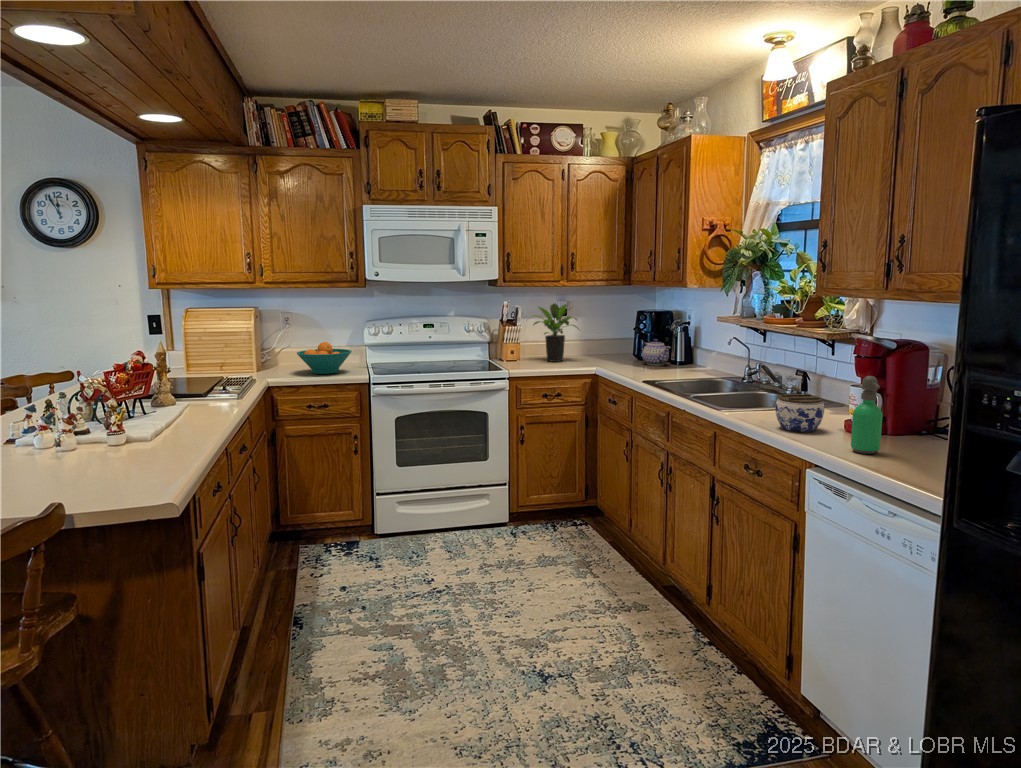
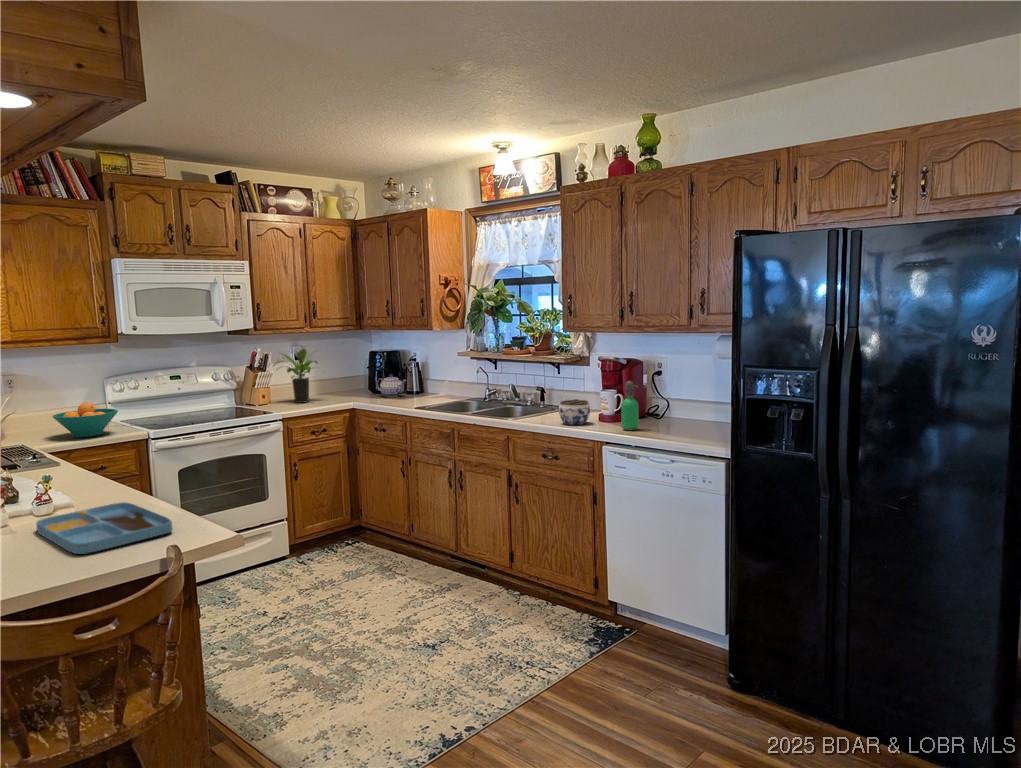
tray: none [42,444,176,493] -> present [36,502,173,554]

